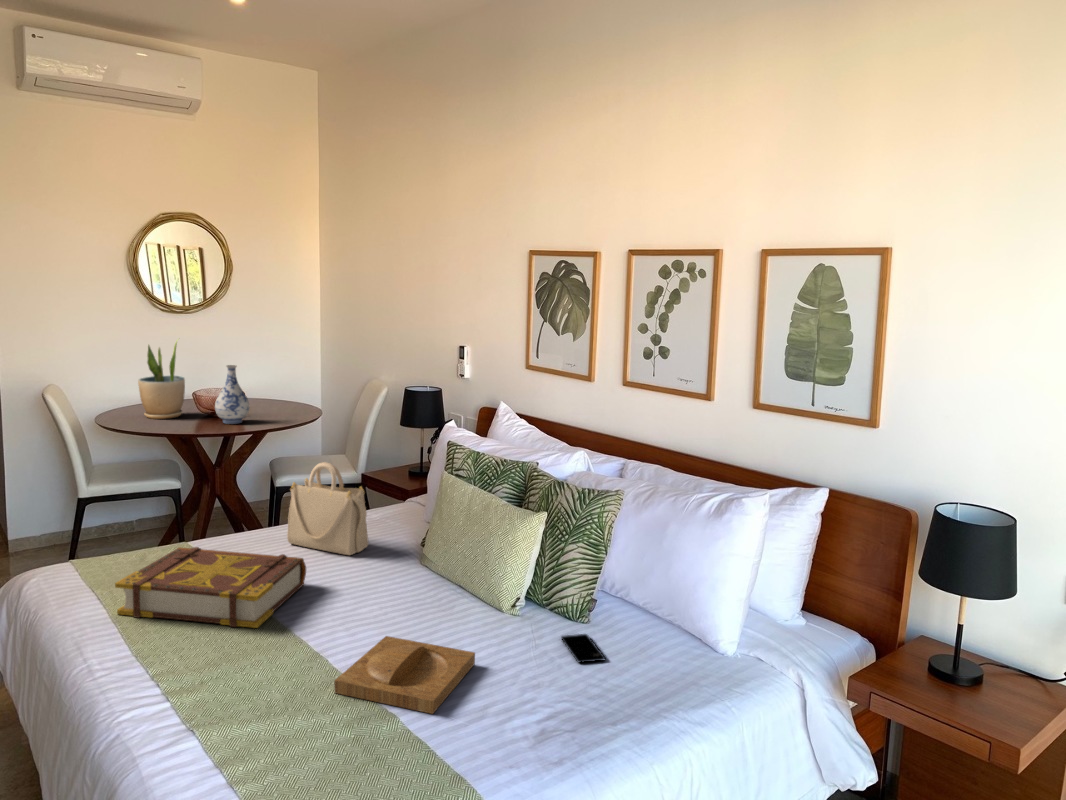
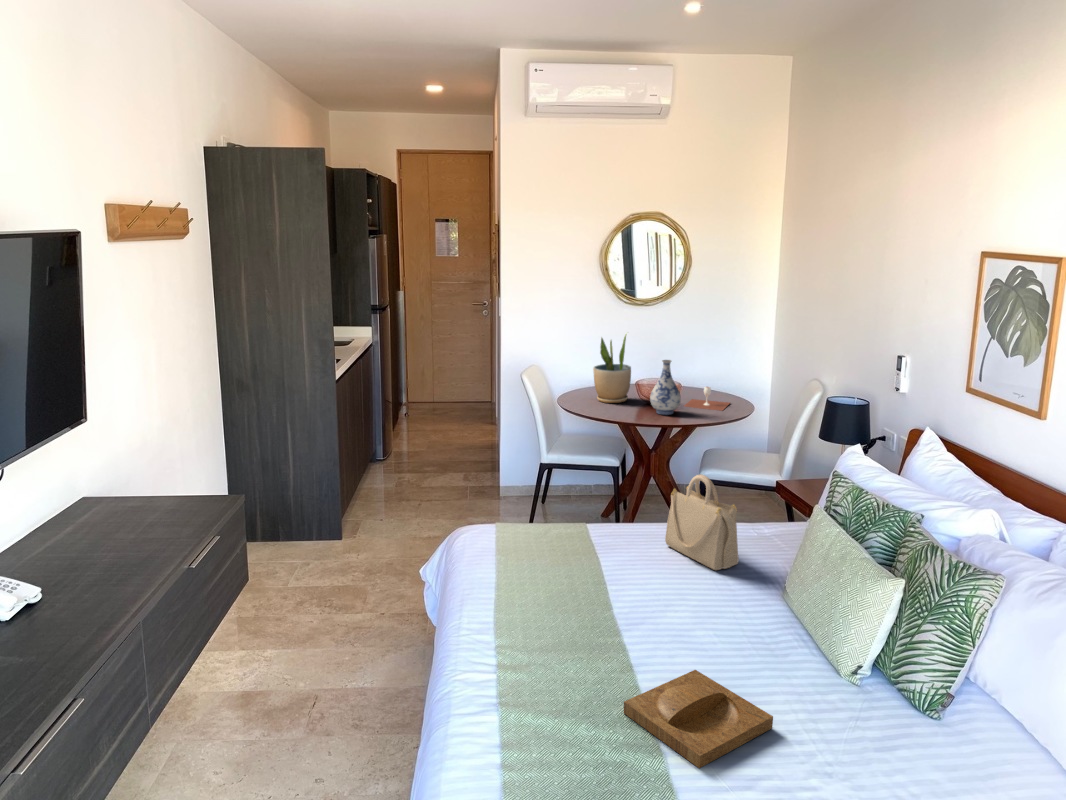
wine glass: none [247,394,294,416] -> present [684,387,730,411]
book: present [115,547,306,628] -> none [500,534,660,626]
smartphone: present [561,634,605,663] -> none [889,727,930,775]

